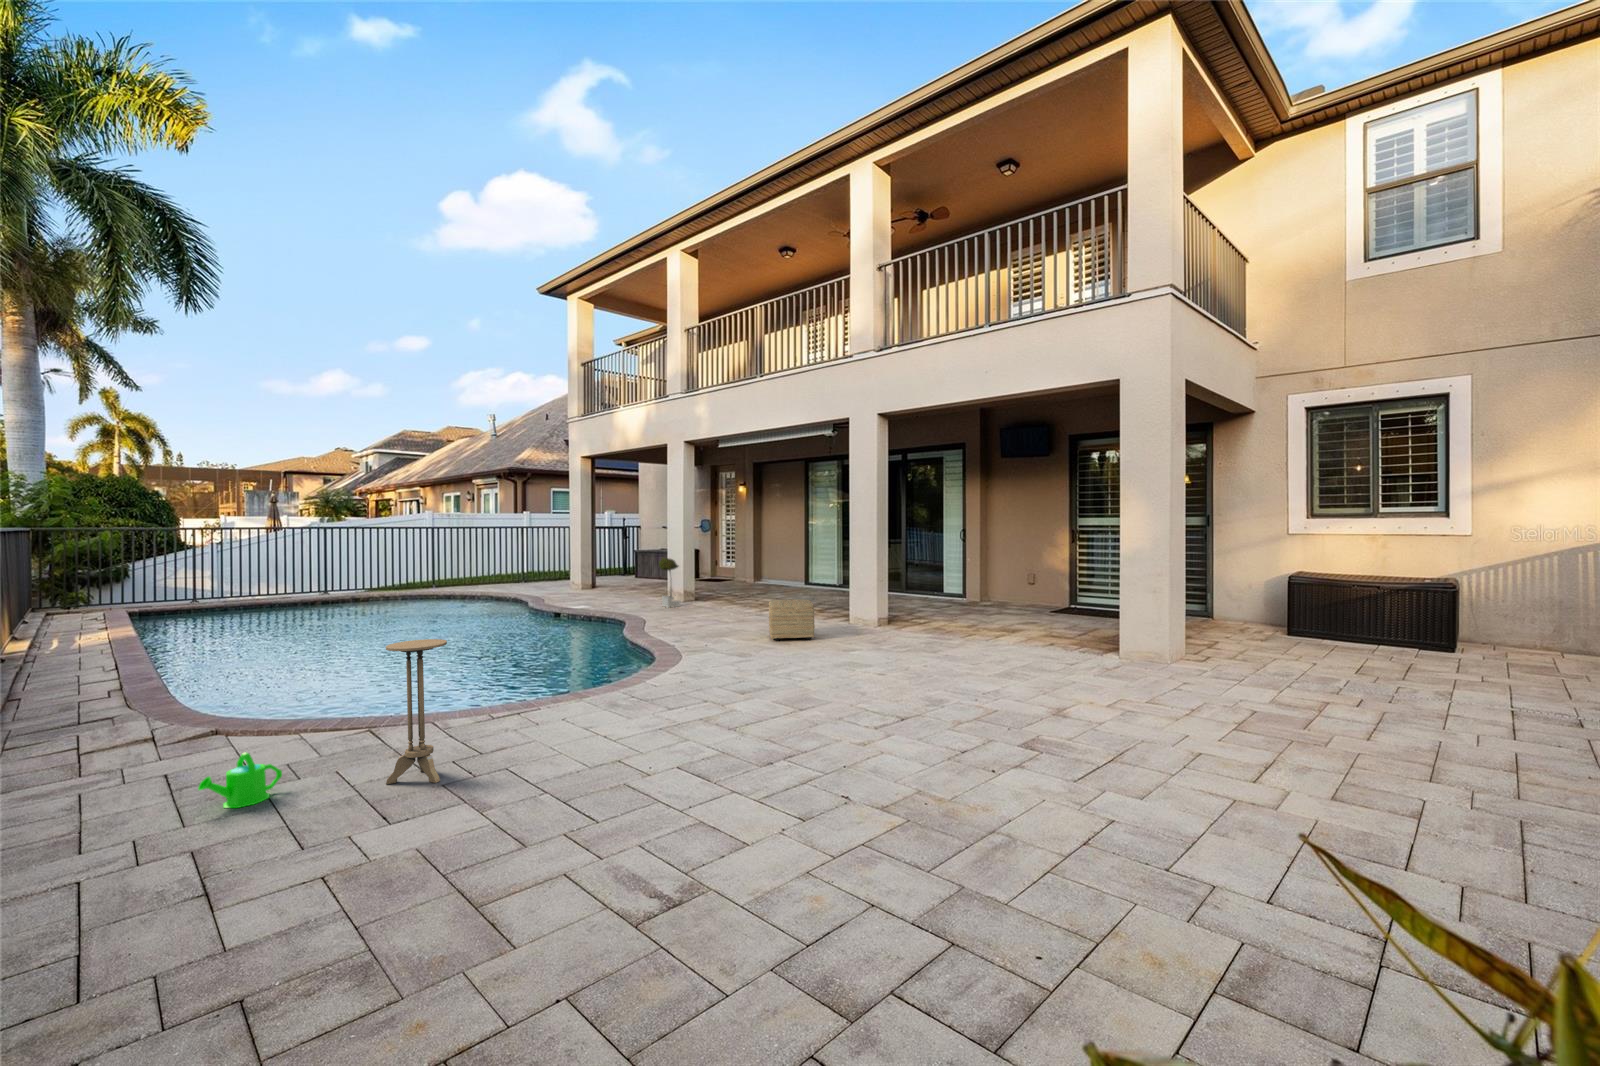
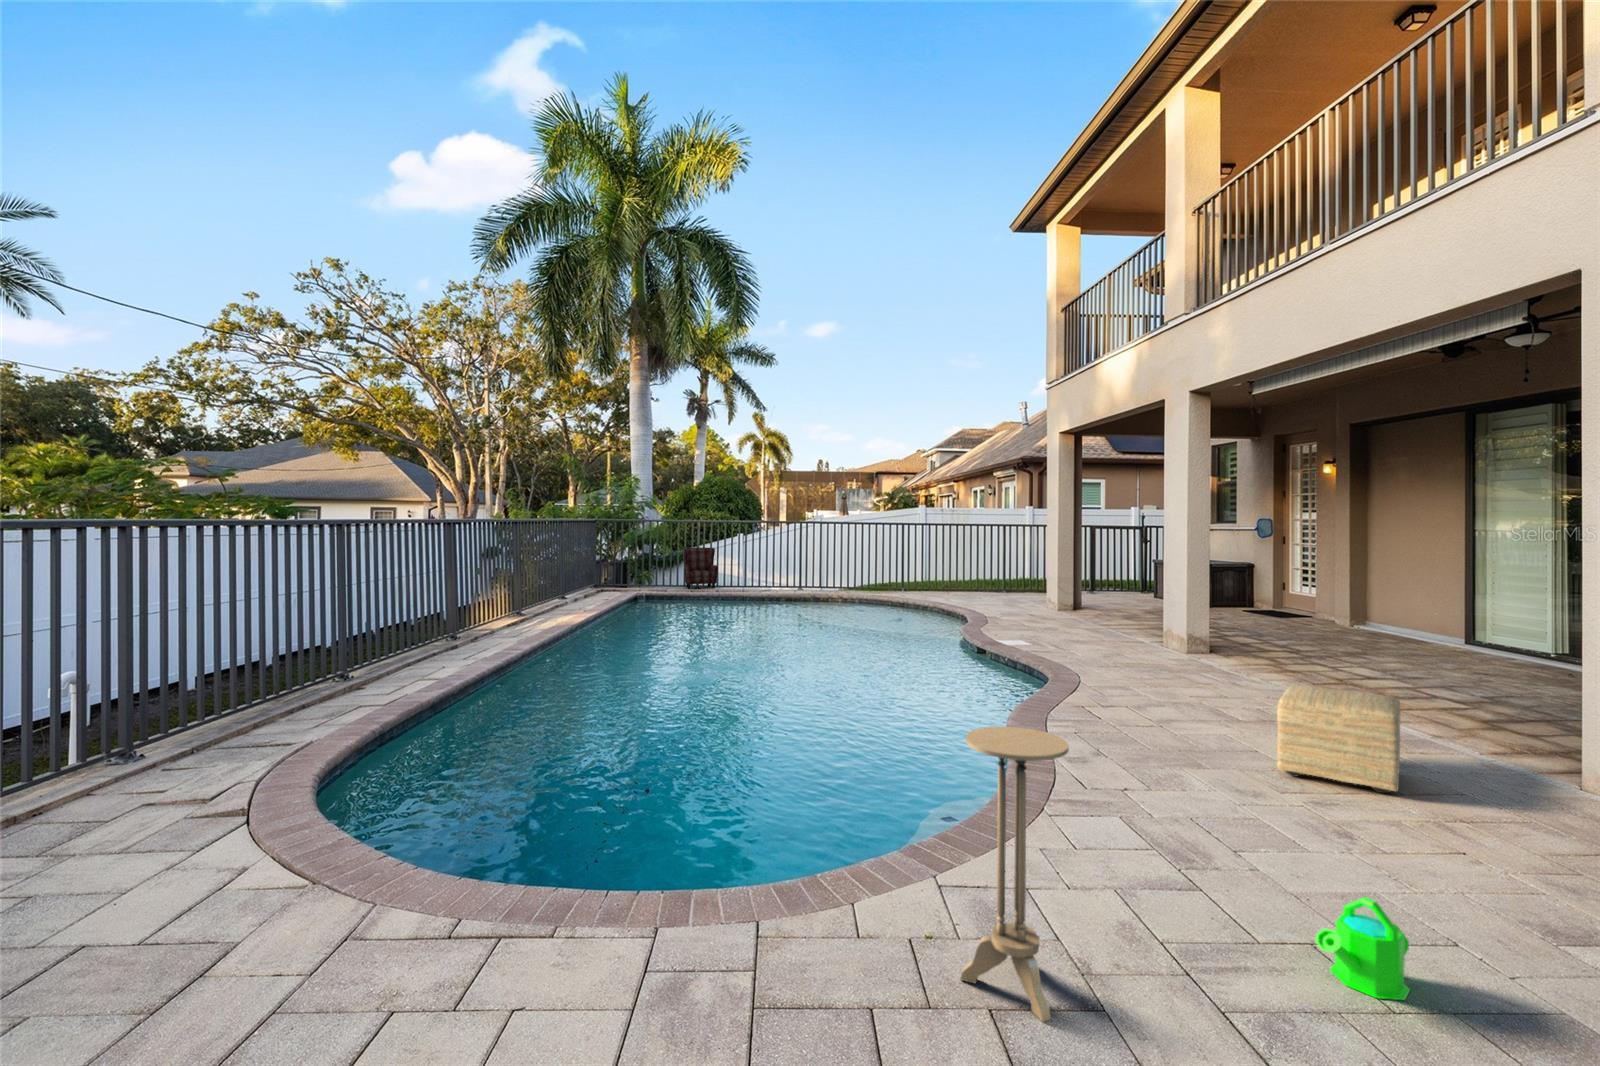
potted tree: present [659,558,680,608] -> none [1137,574,1174,655]
armchair: none [119,559,181,609] -> present [683,547,718,589]
side table: present [386,639,447,784] -> present [961,726,1069,1022]
watering can: present [198,752,282,808] -> present [1315,897,1410,1000]

